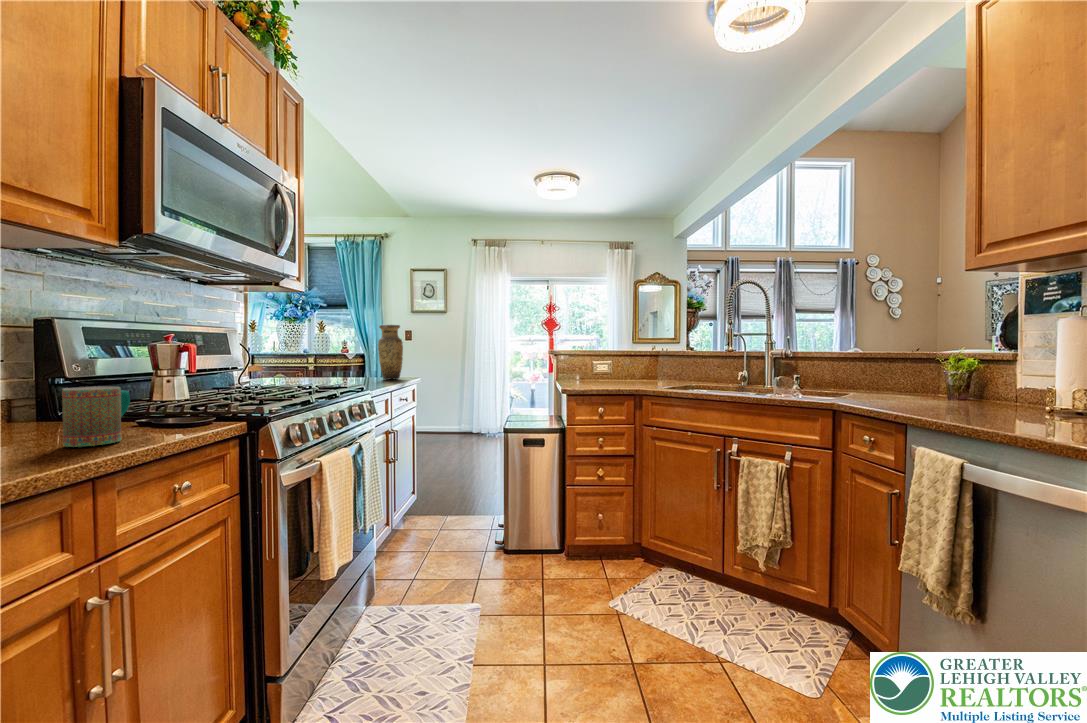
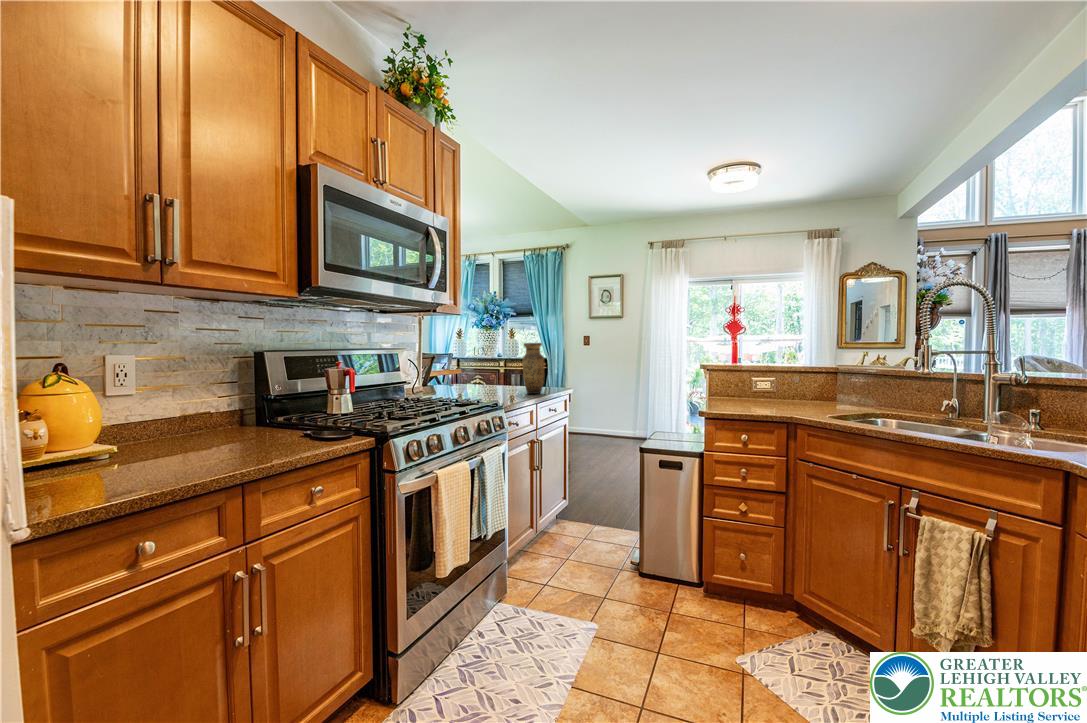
mug: present [62,387,130,447] -> none [237,415,282,459]

